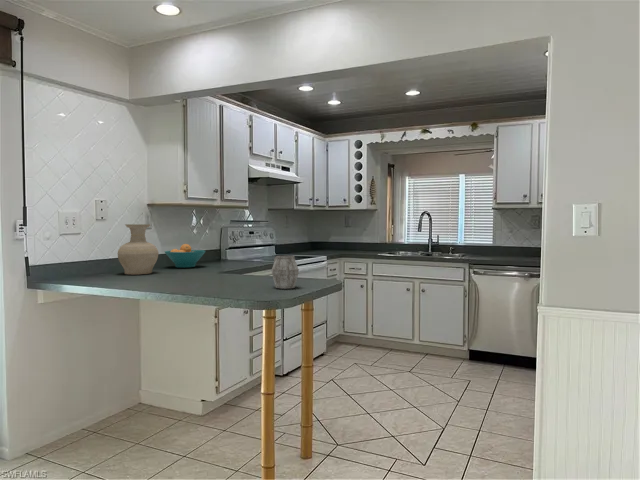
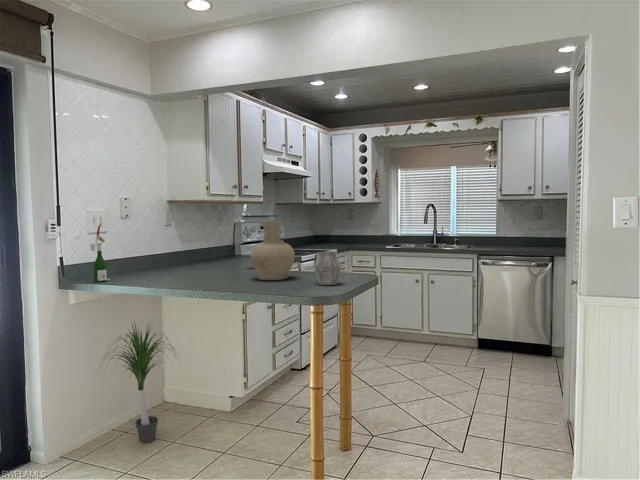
vase: present [117,224,159,275] -> present [250,221,295,280]
wine bottle: none [59,225,79,281] -> present [90,224,110,282]
fruit bowl: present [165,244,206,268] -> none [186,241,227,264]
potted plant: none [61,315,152,443] -> present [111,324,174,443]

